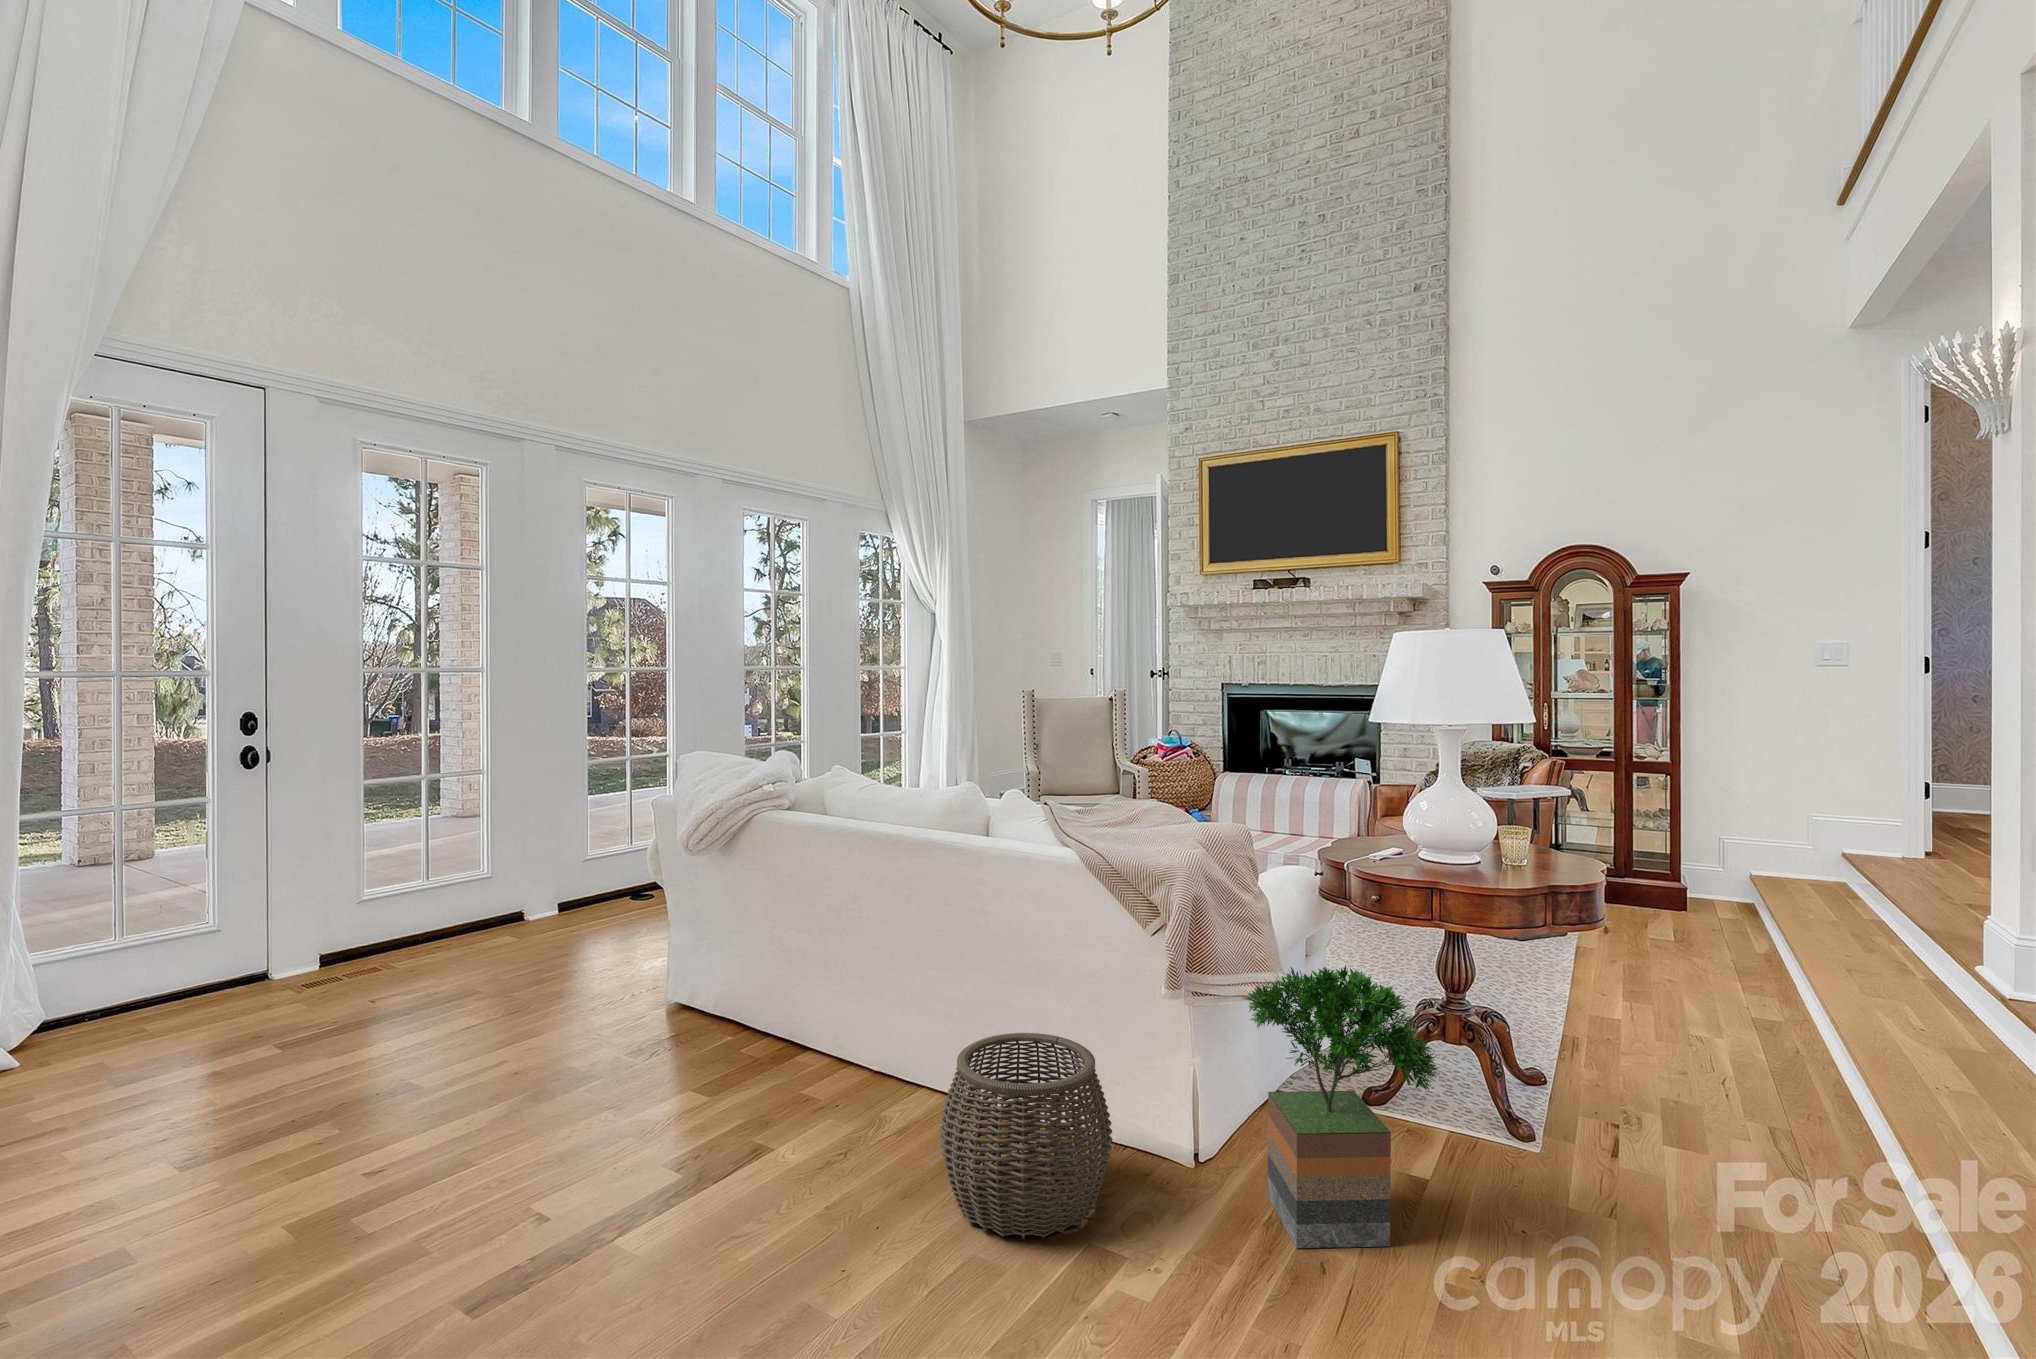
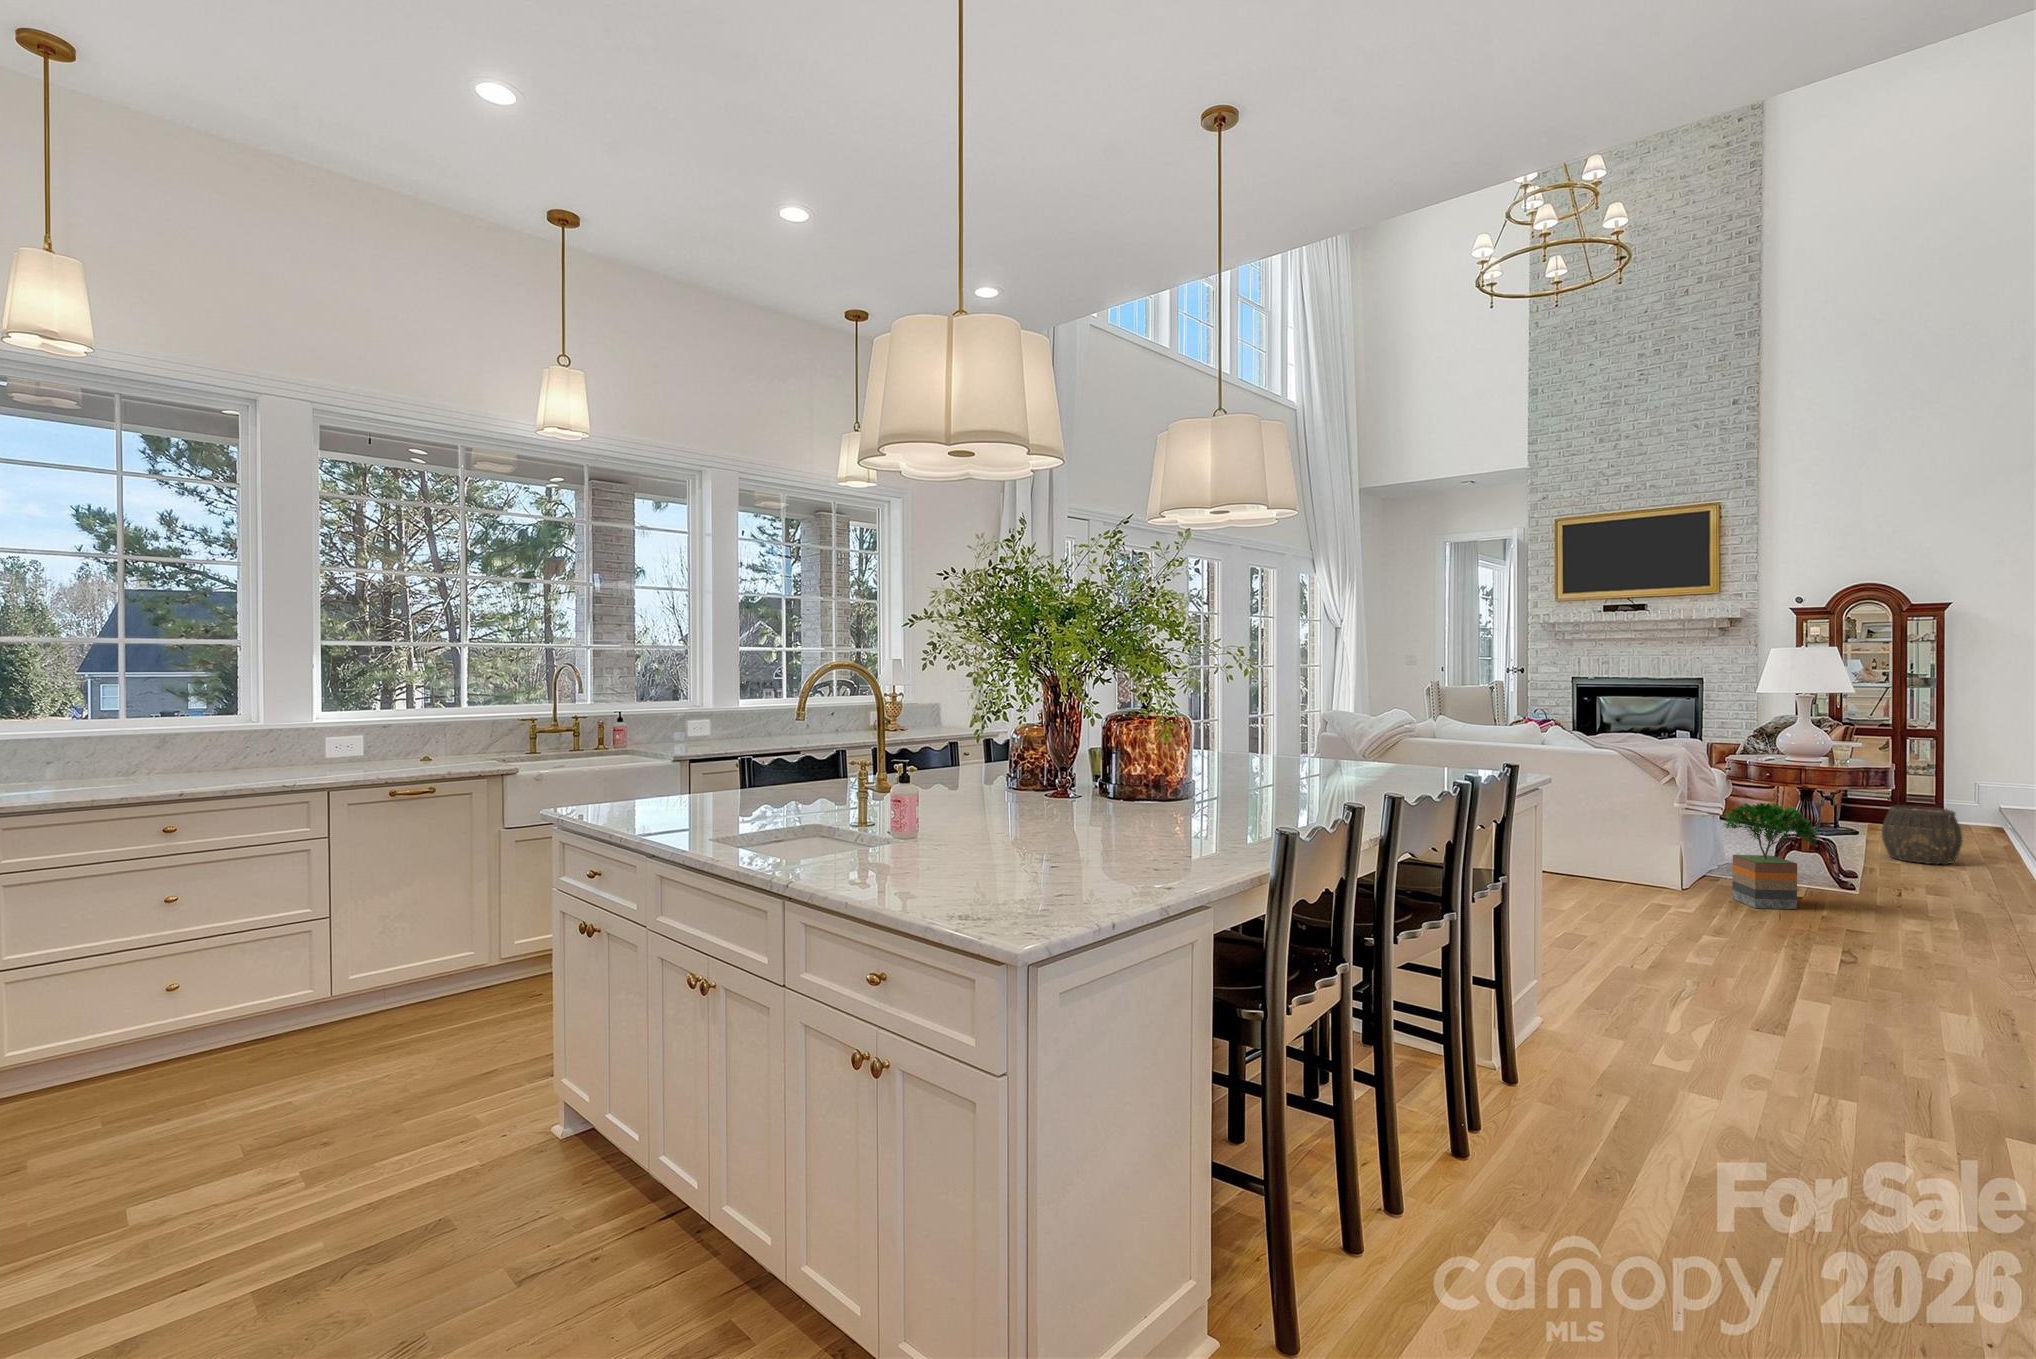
woven basket: present [939,1033,1112,1239] -> present [1882,806,1962,864]

